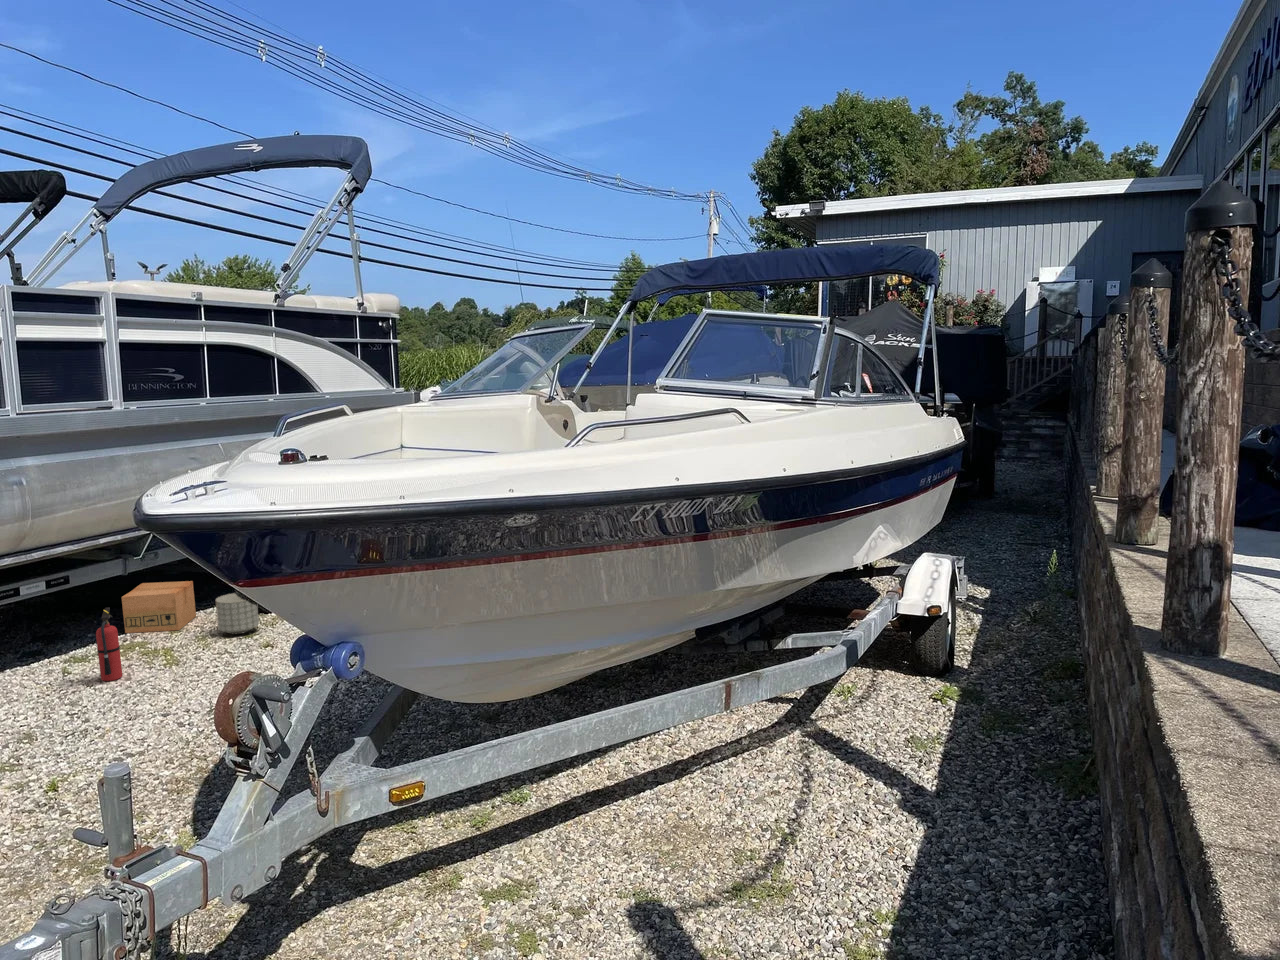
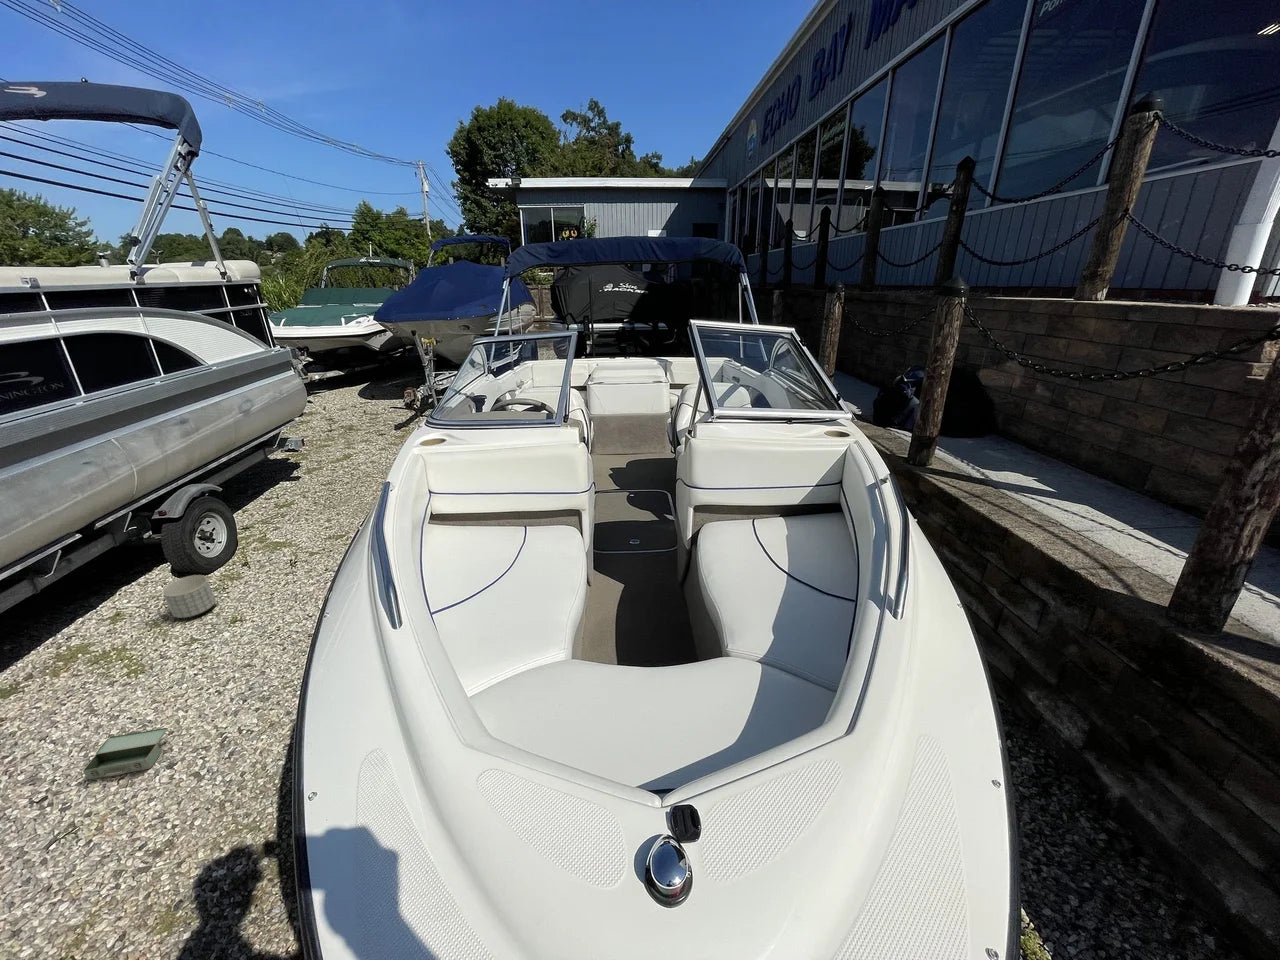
cardboard box: present [121,581,196,633] -> none [37,568,134,637]
fire extinguisher: present [96,607,122,681] -> none [31,659,82,727]
toolbox: none [107,684,176,714] -> present [83,728,167,780]

